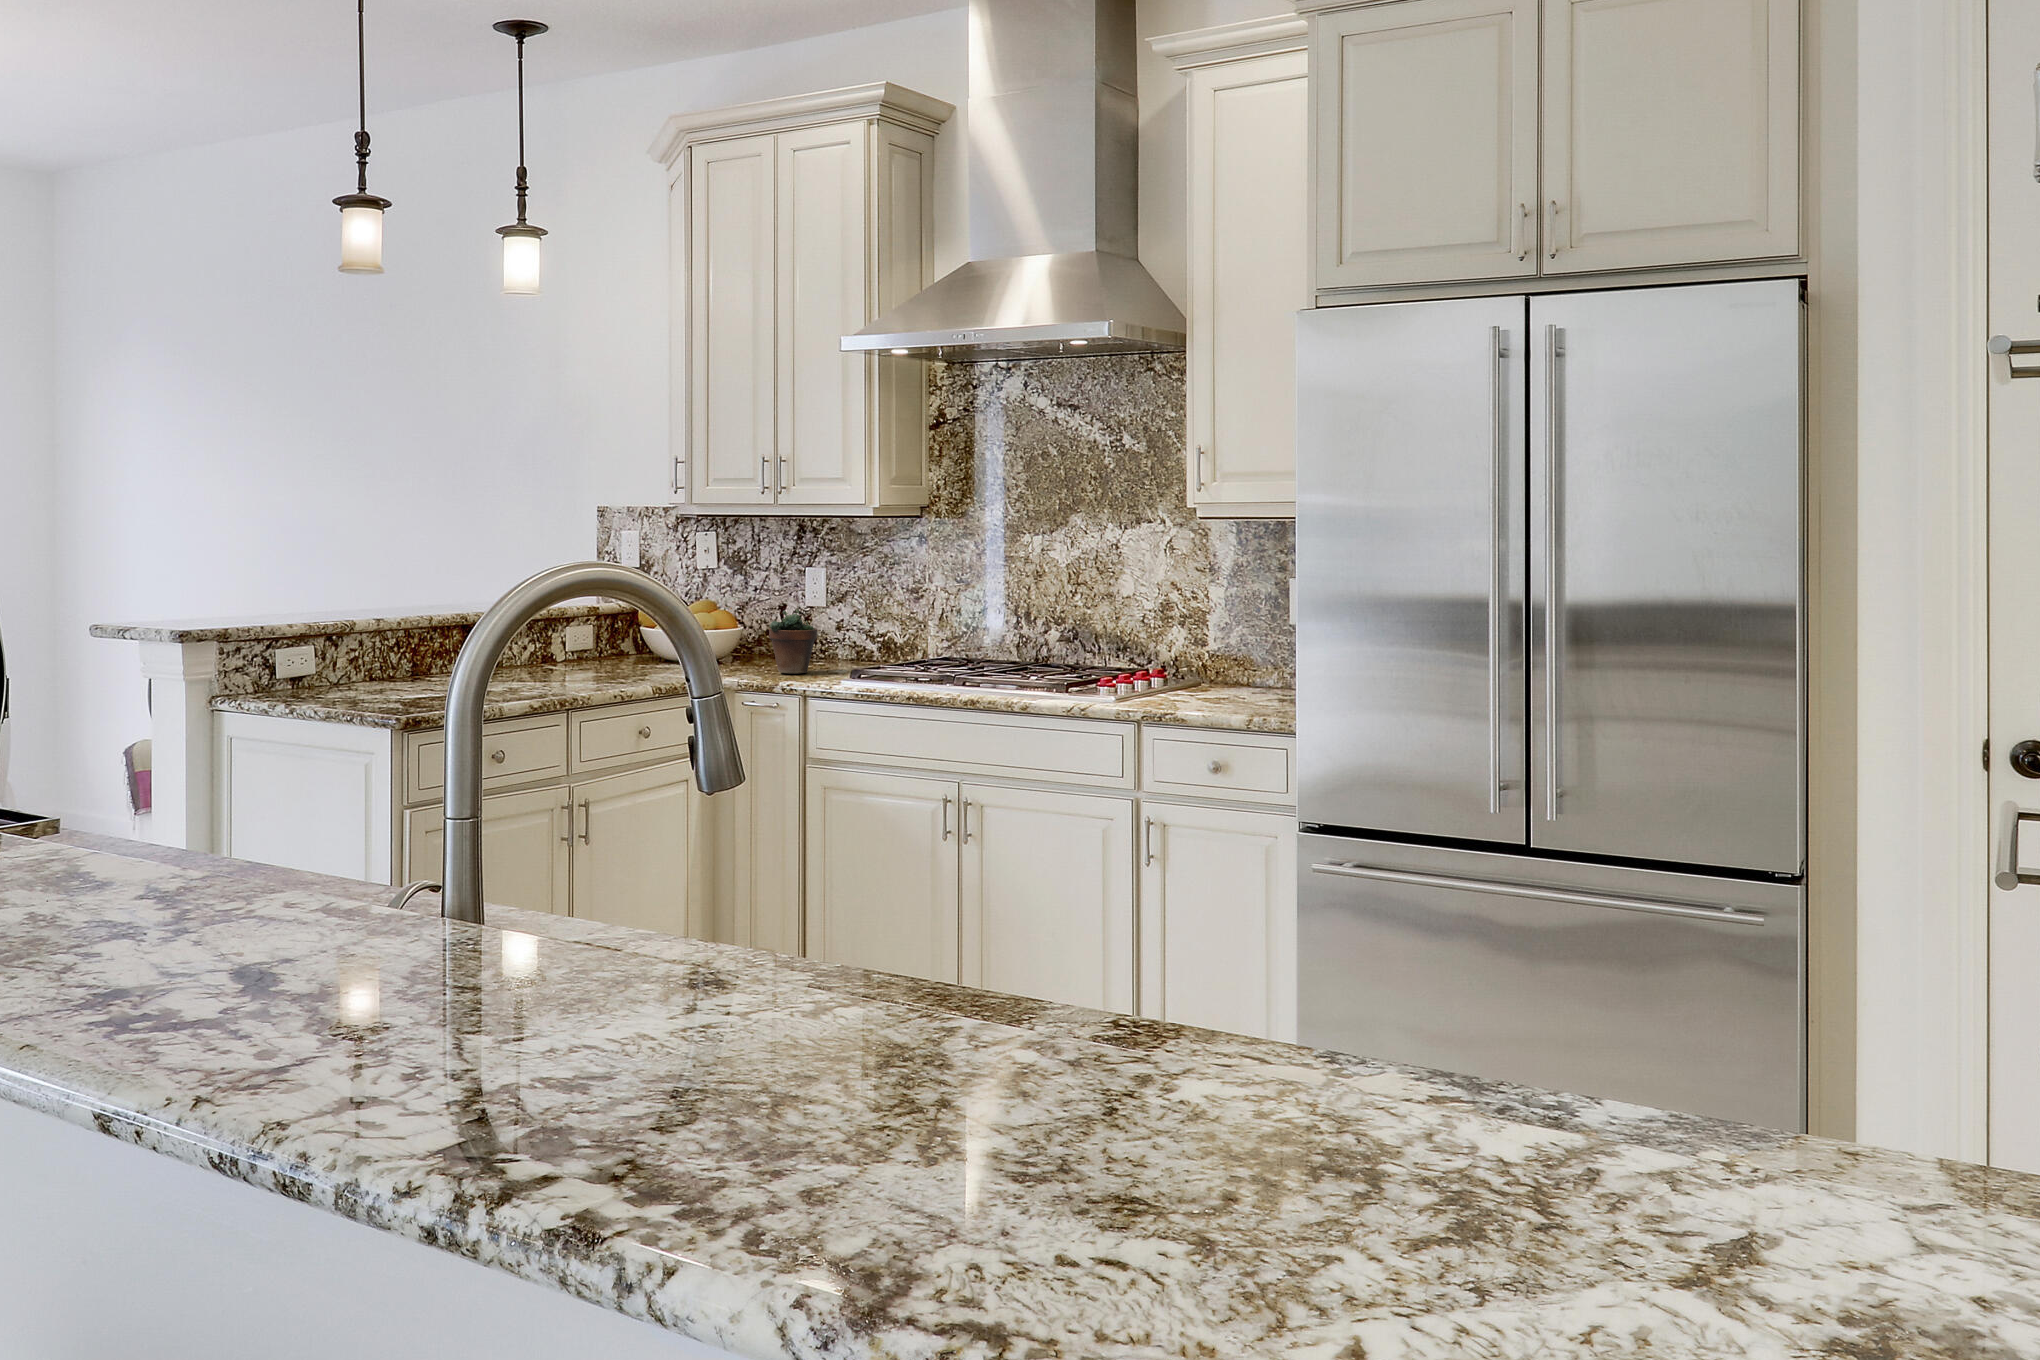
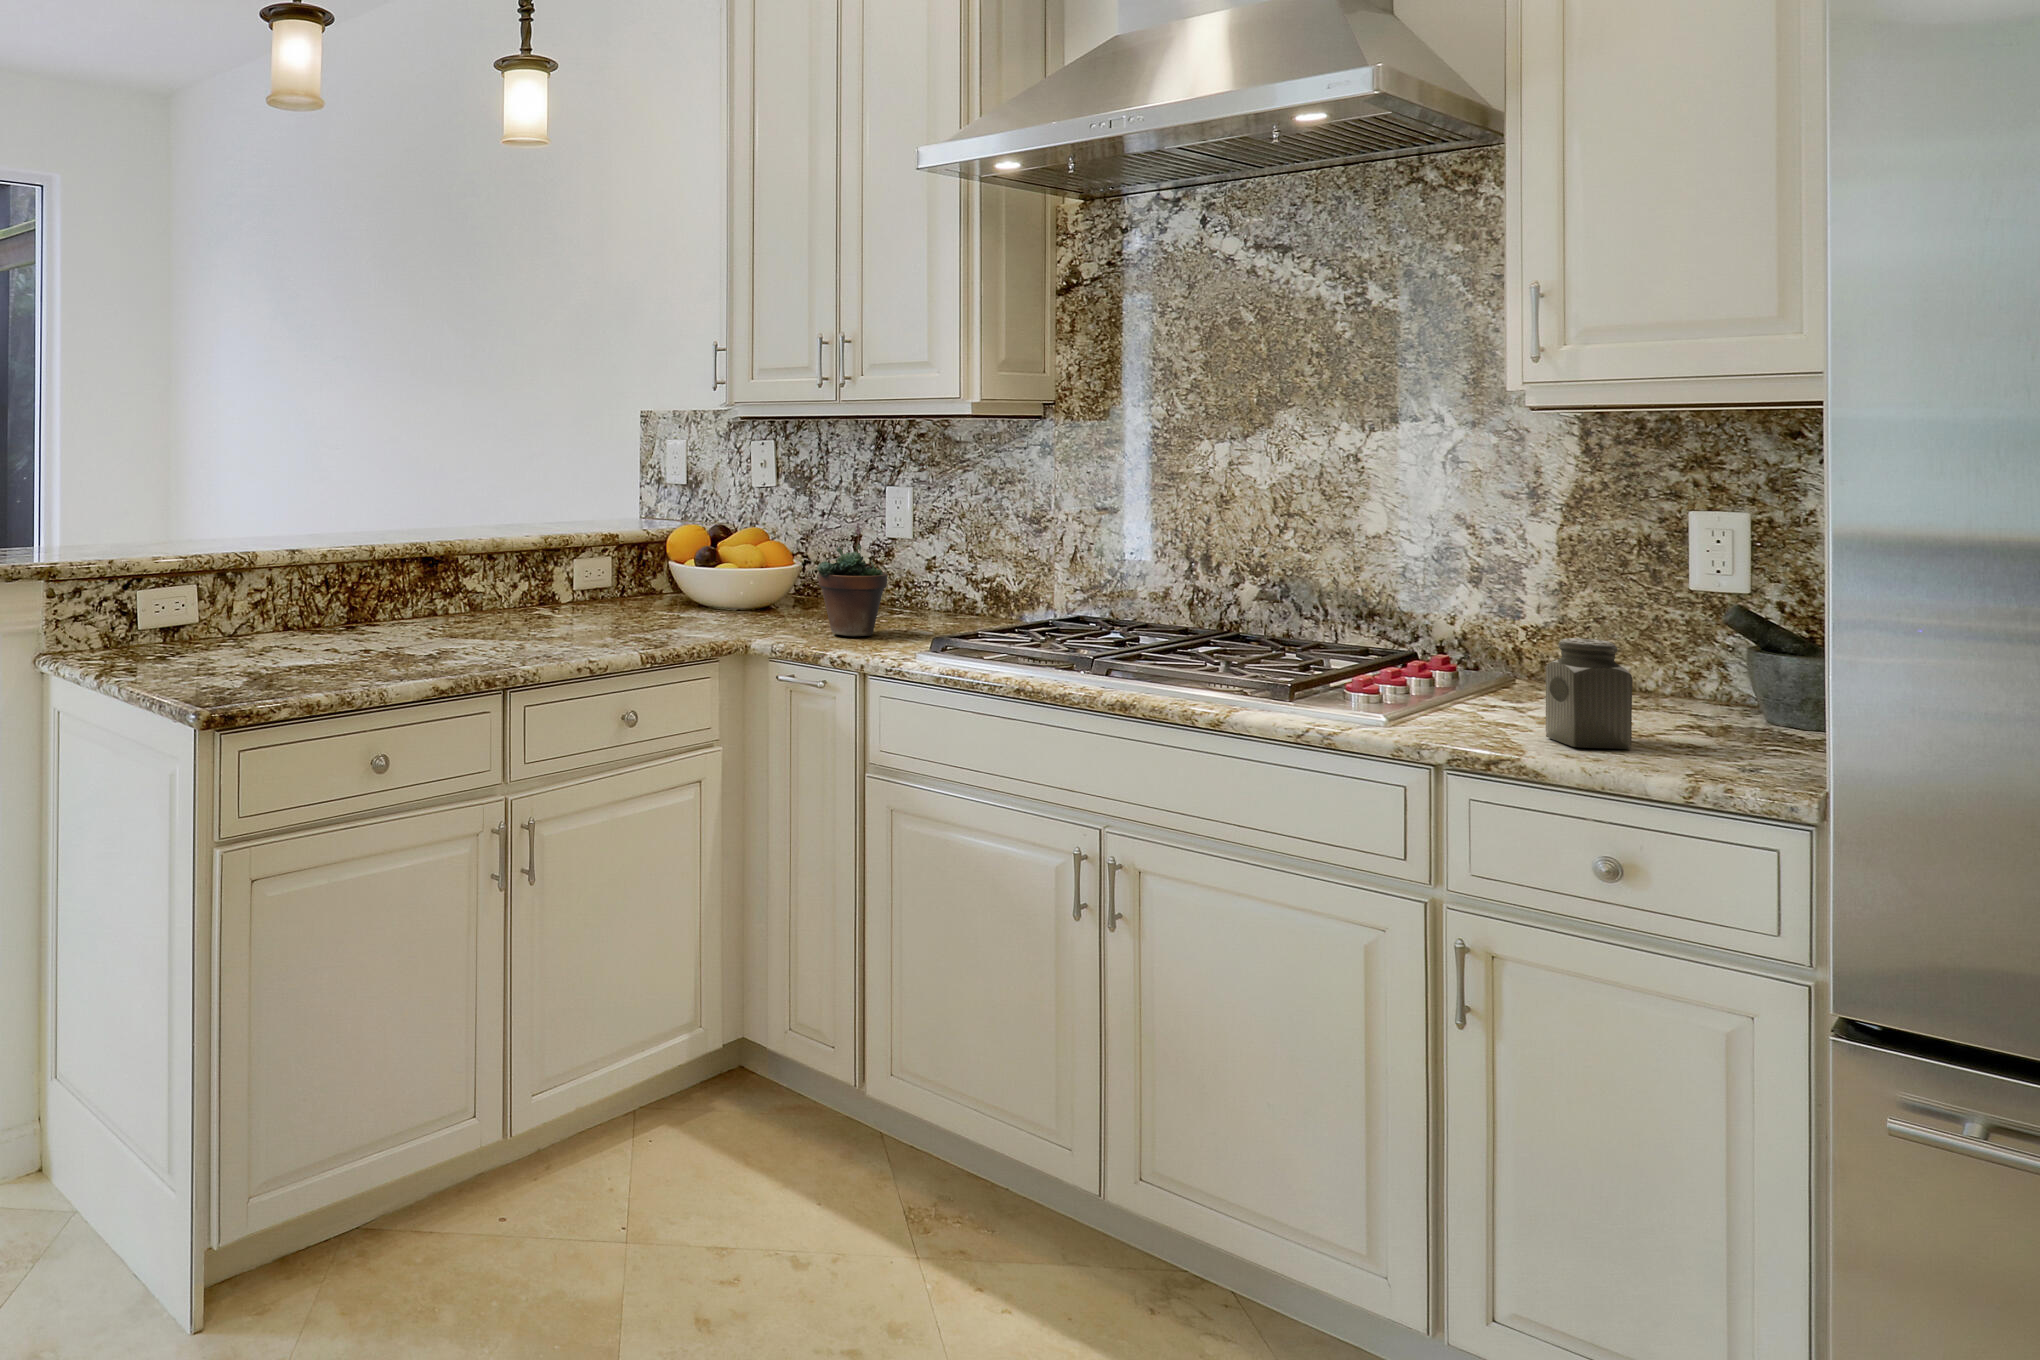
salt shaker: none [1196,648,1234,707] -> present [1546,638,1632,749]

